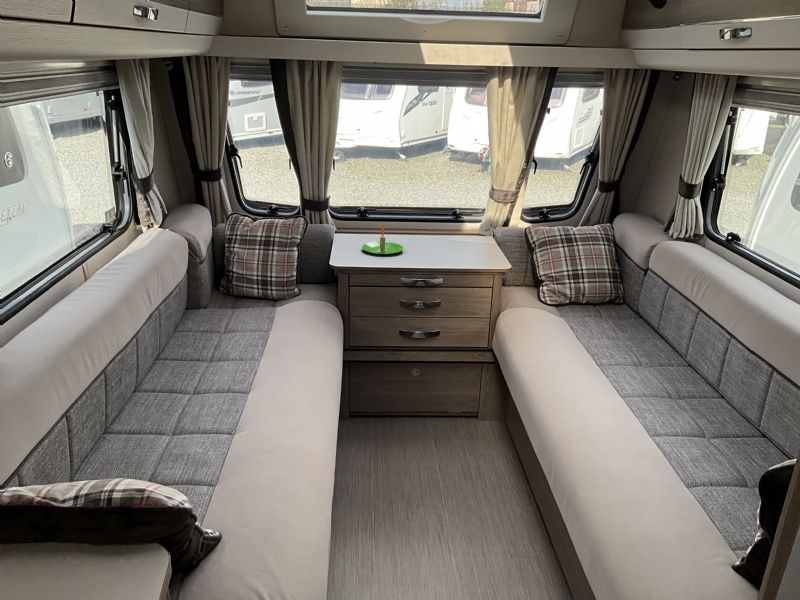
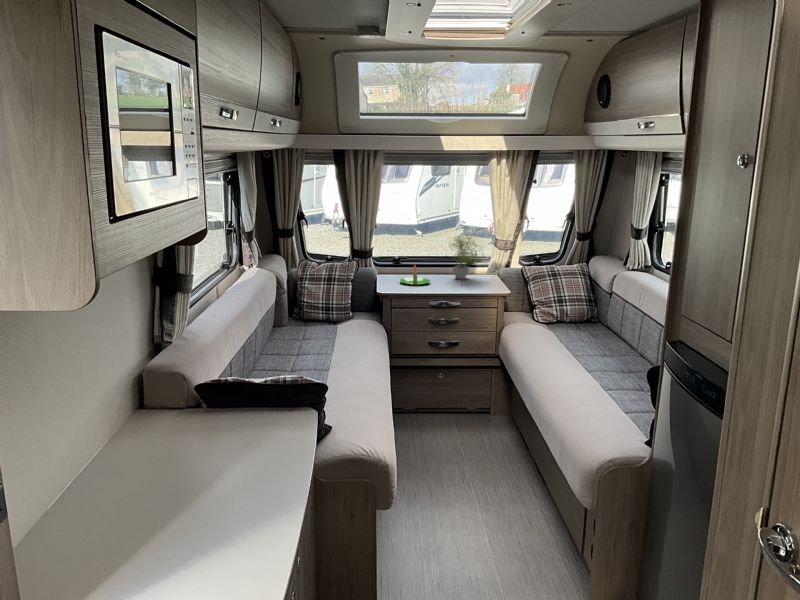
potted plant: none [425,176,477,243] -> present [452,231,479,279]

